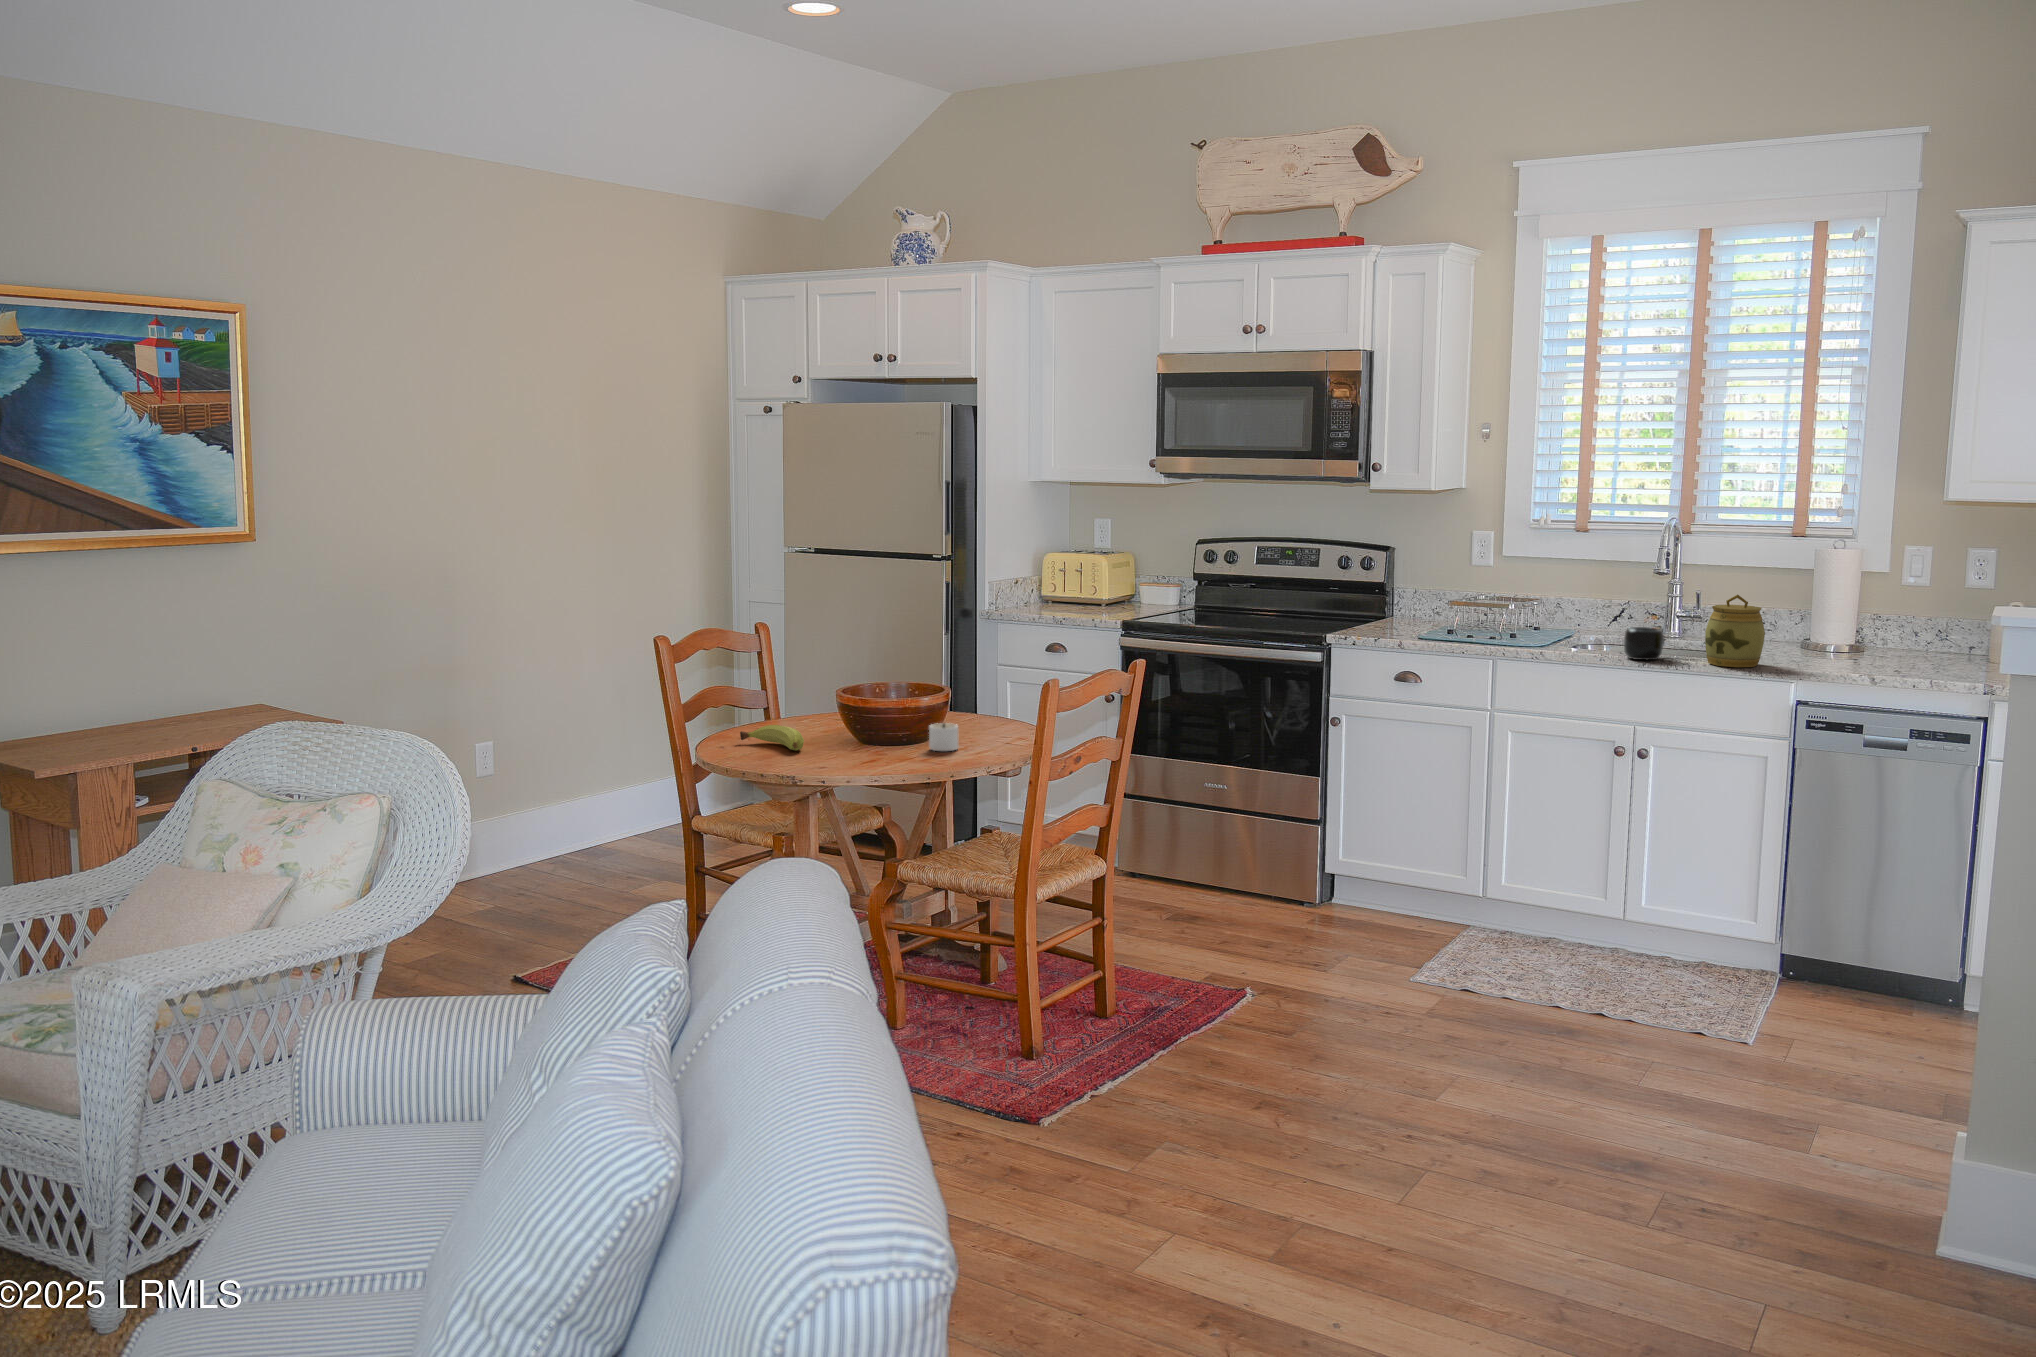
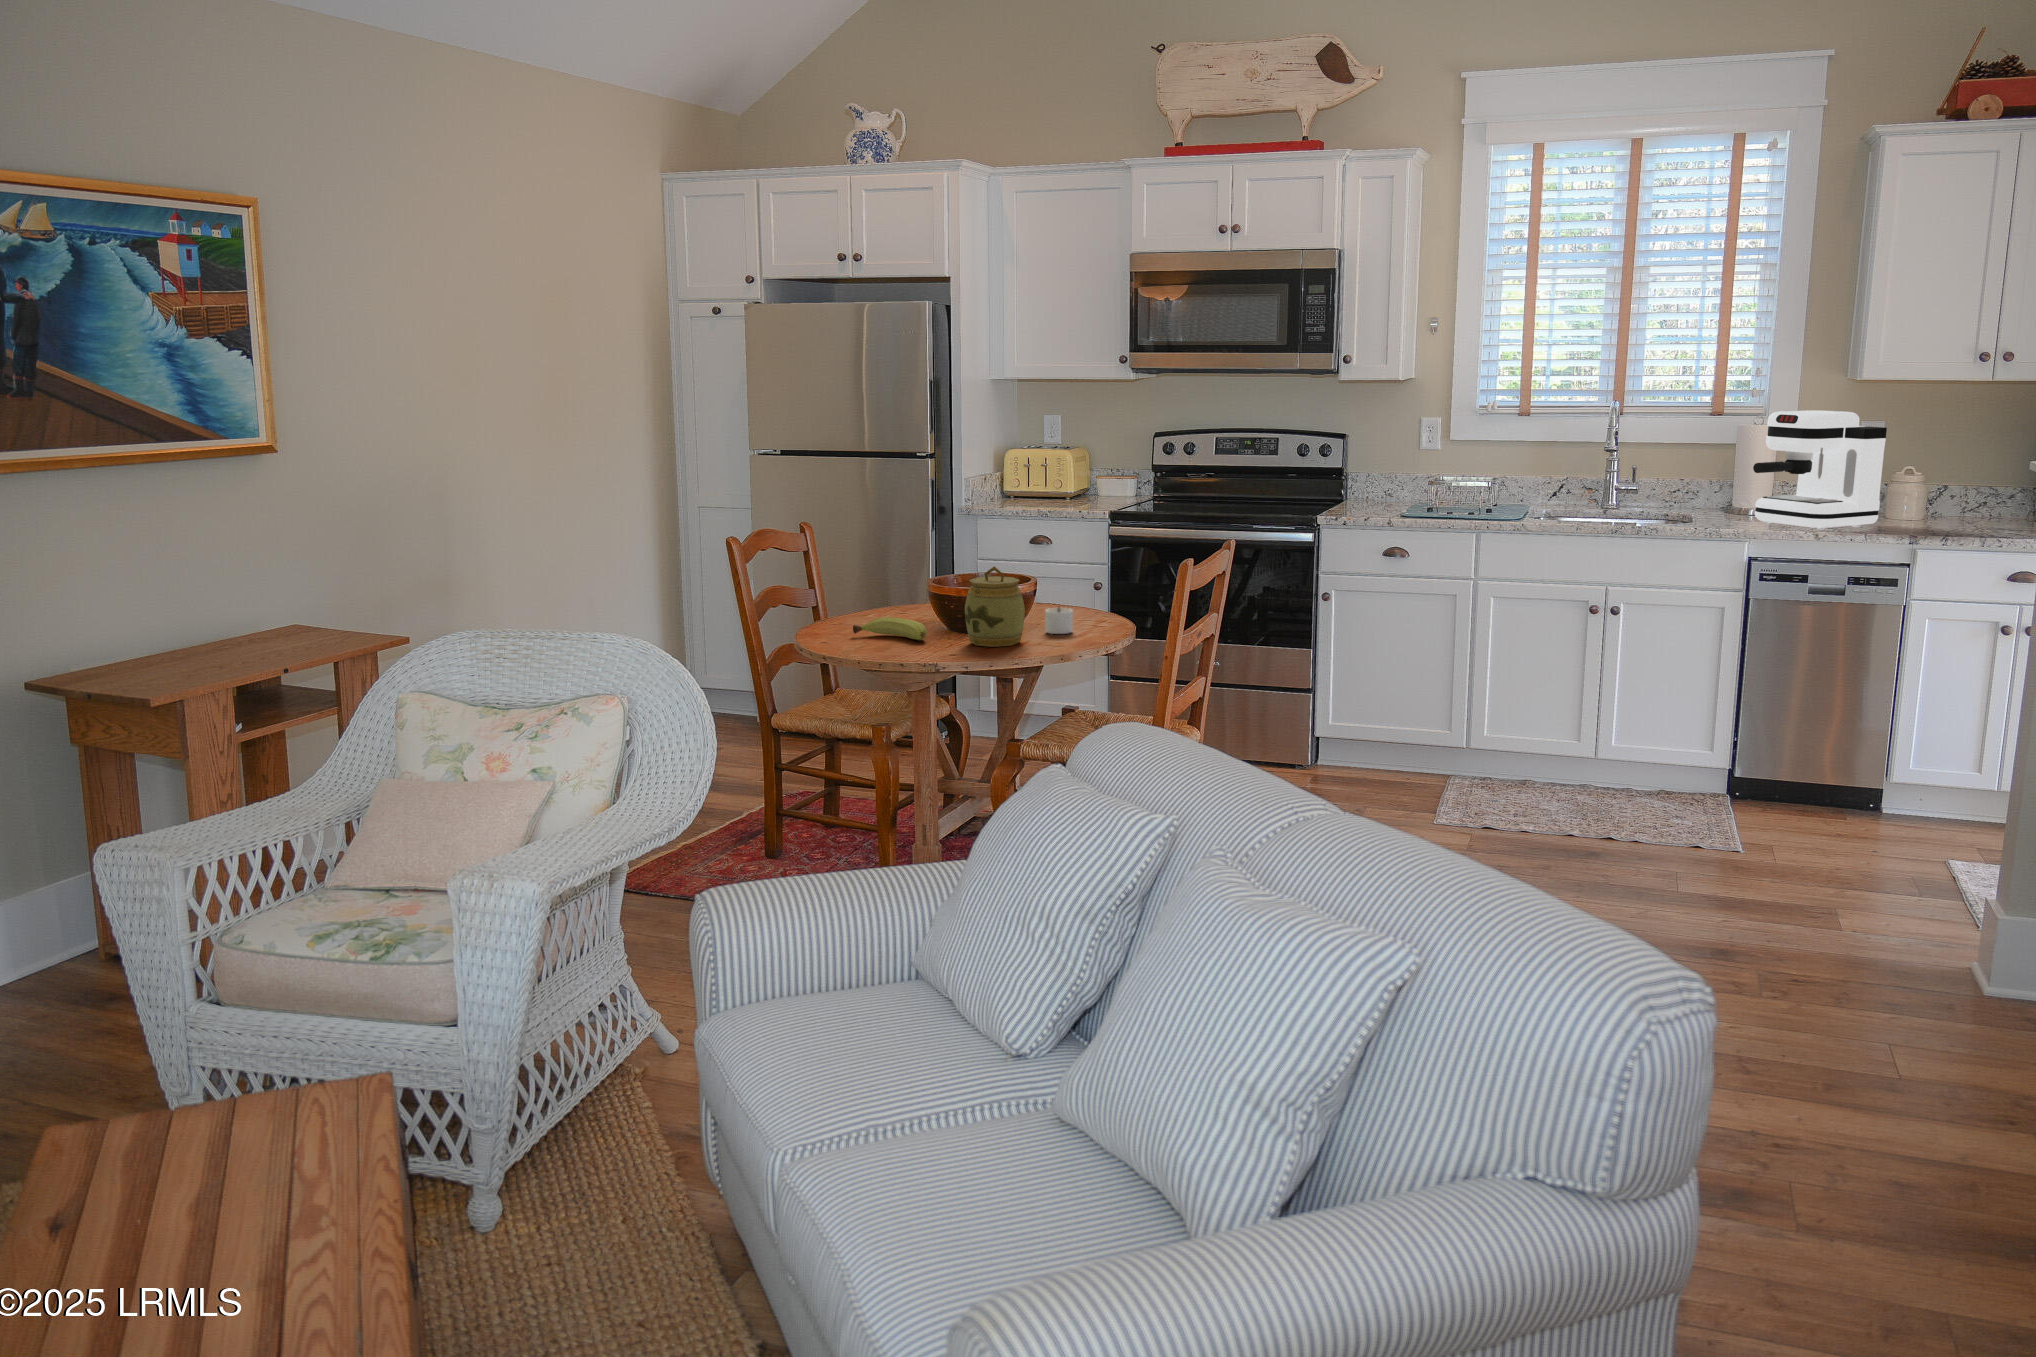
coffee maker: none [1811,533,1976,672] -> present [1753,410,1887,530]
jar: present [1705,595,1765,667] -> present [965,566,1025,647]
mug: present [1624,627,1665,660] -> none [1593,499,1628,529]

